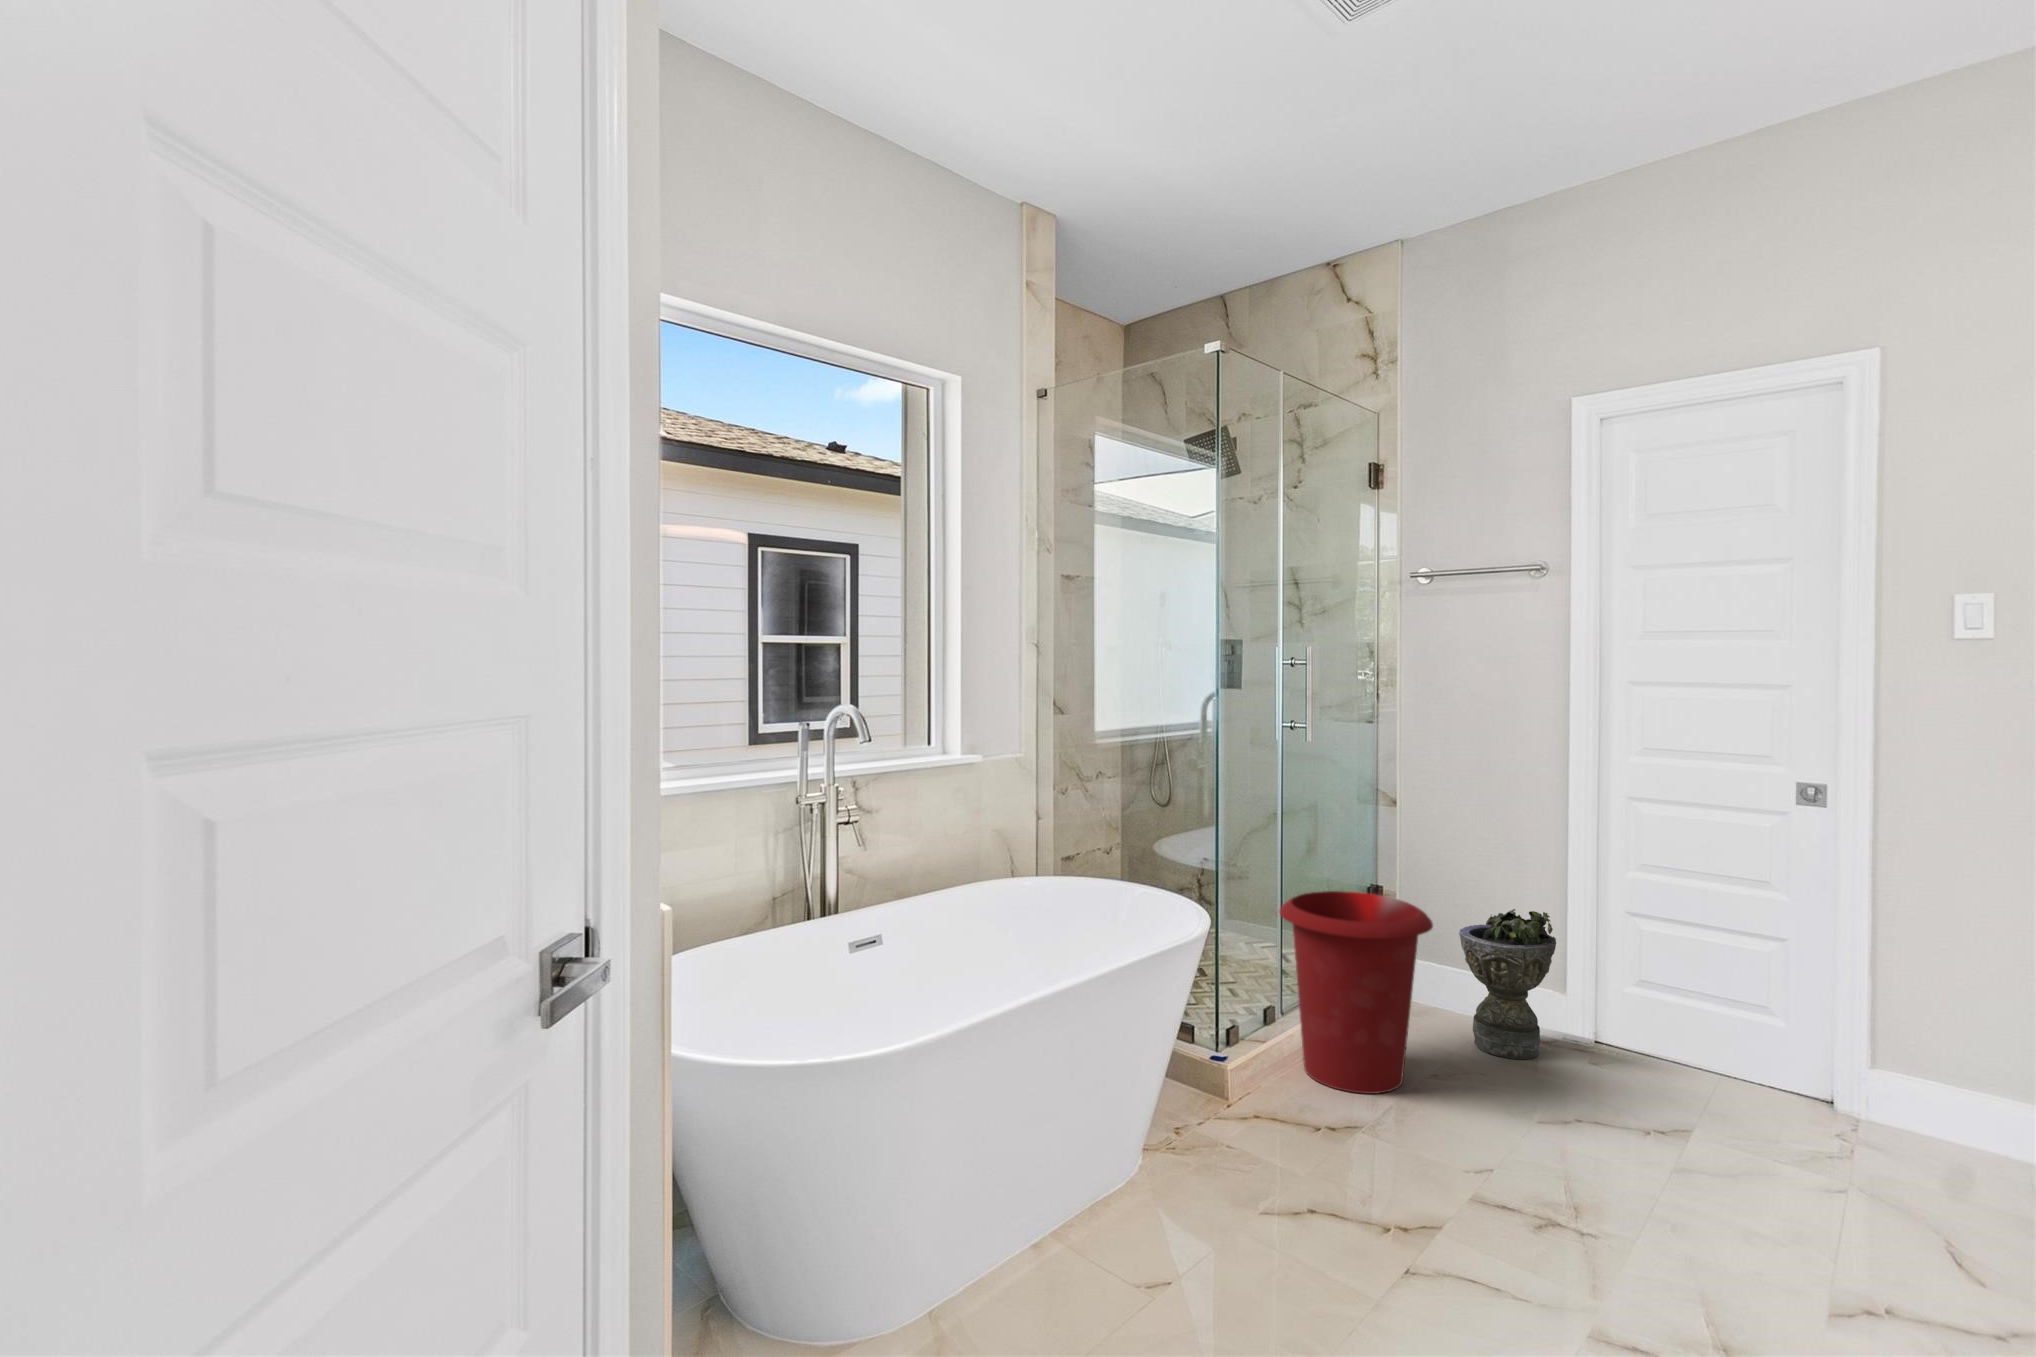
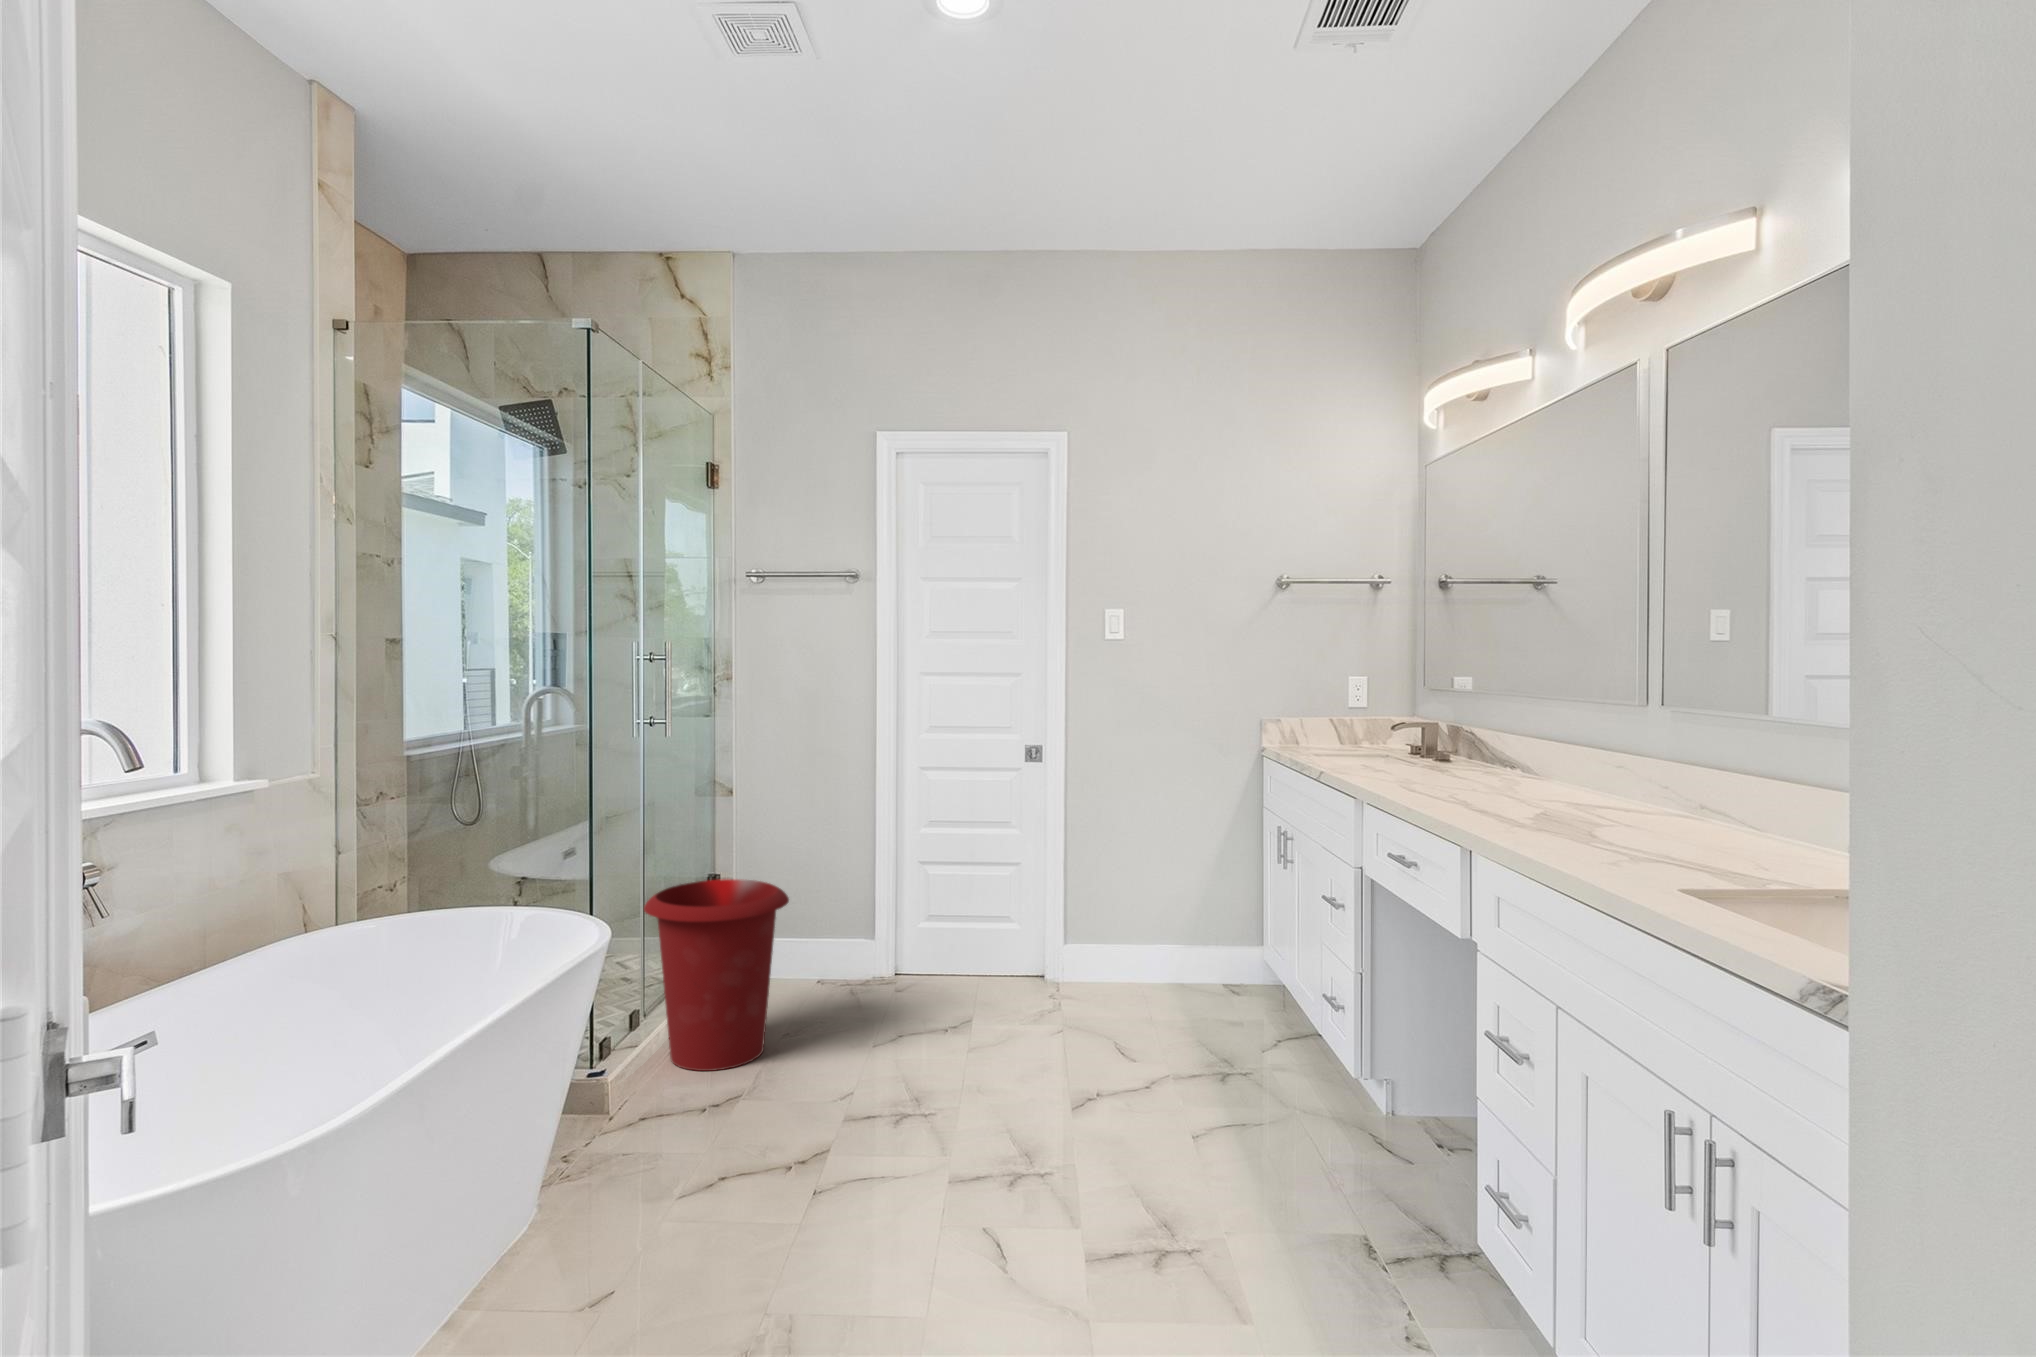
planter: present [1459,909,1556,1059] -> none [798,873,875,1006]

